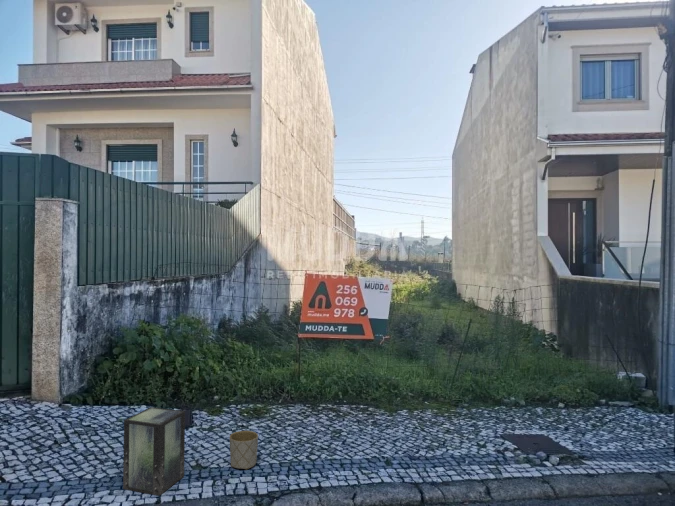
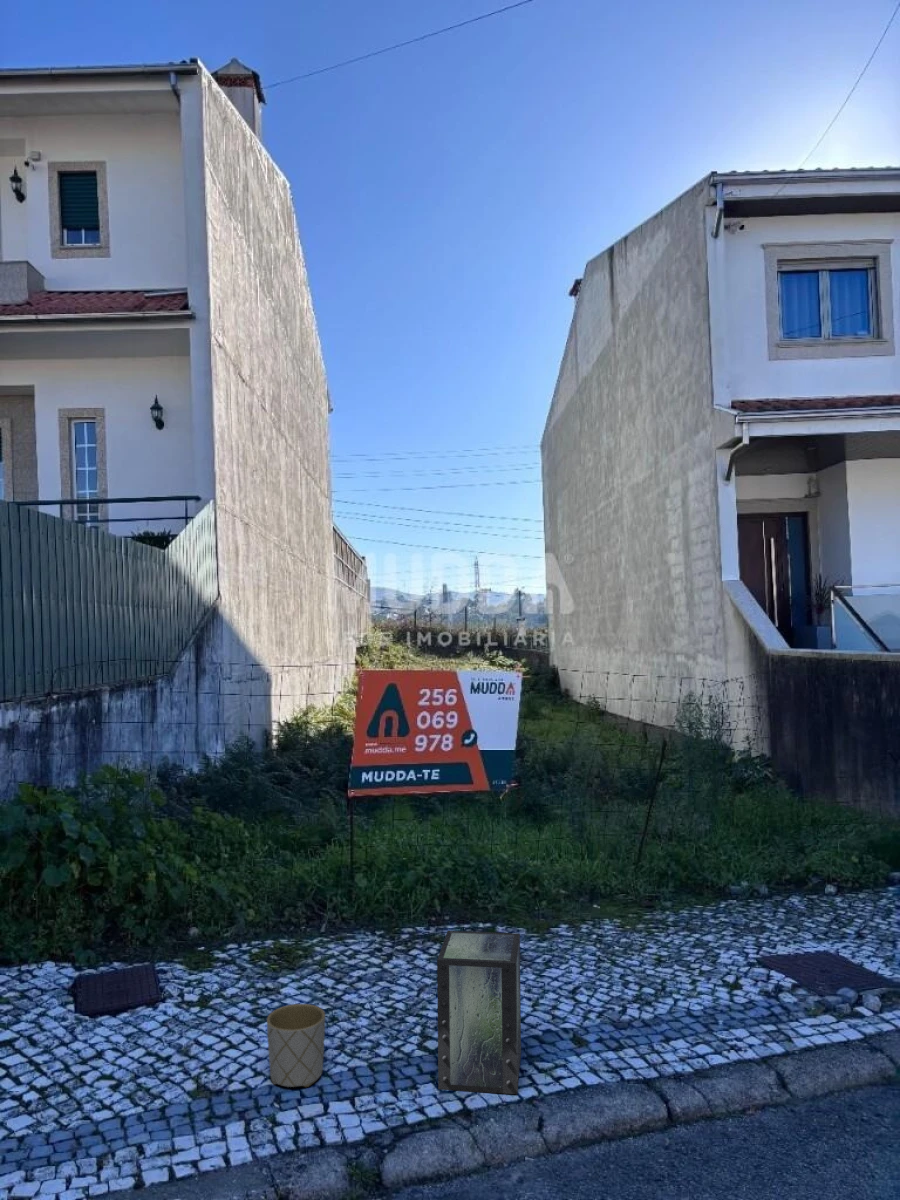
storage box: present [123,407,185,496] -> present [437,931,521,1094]

